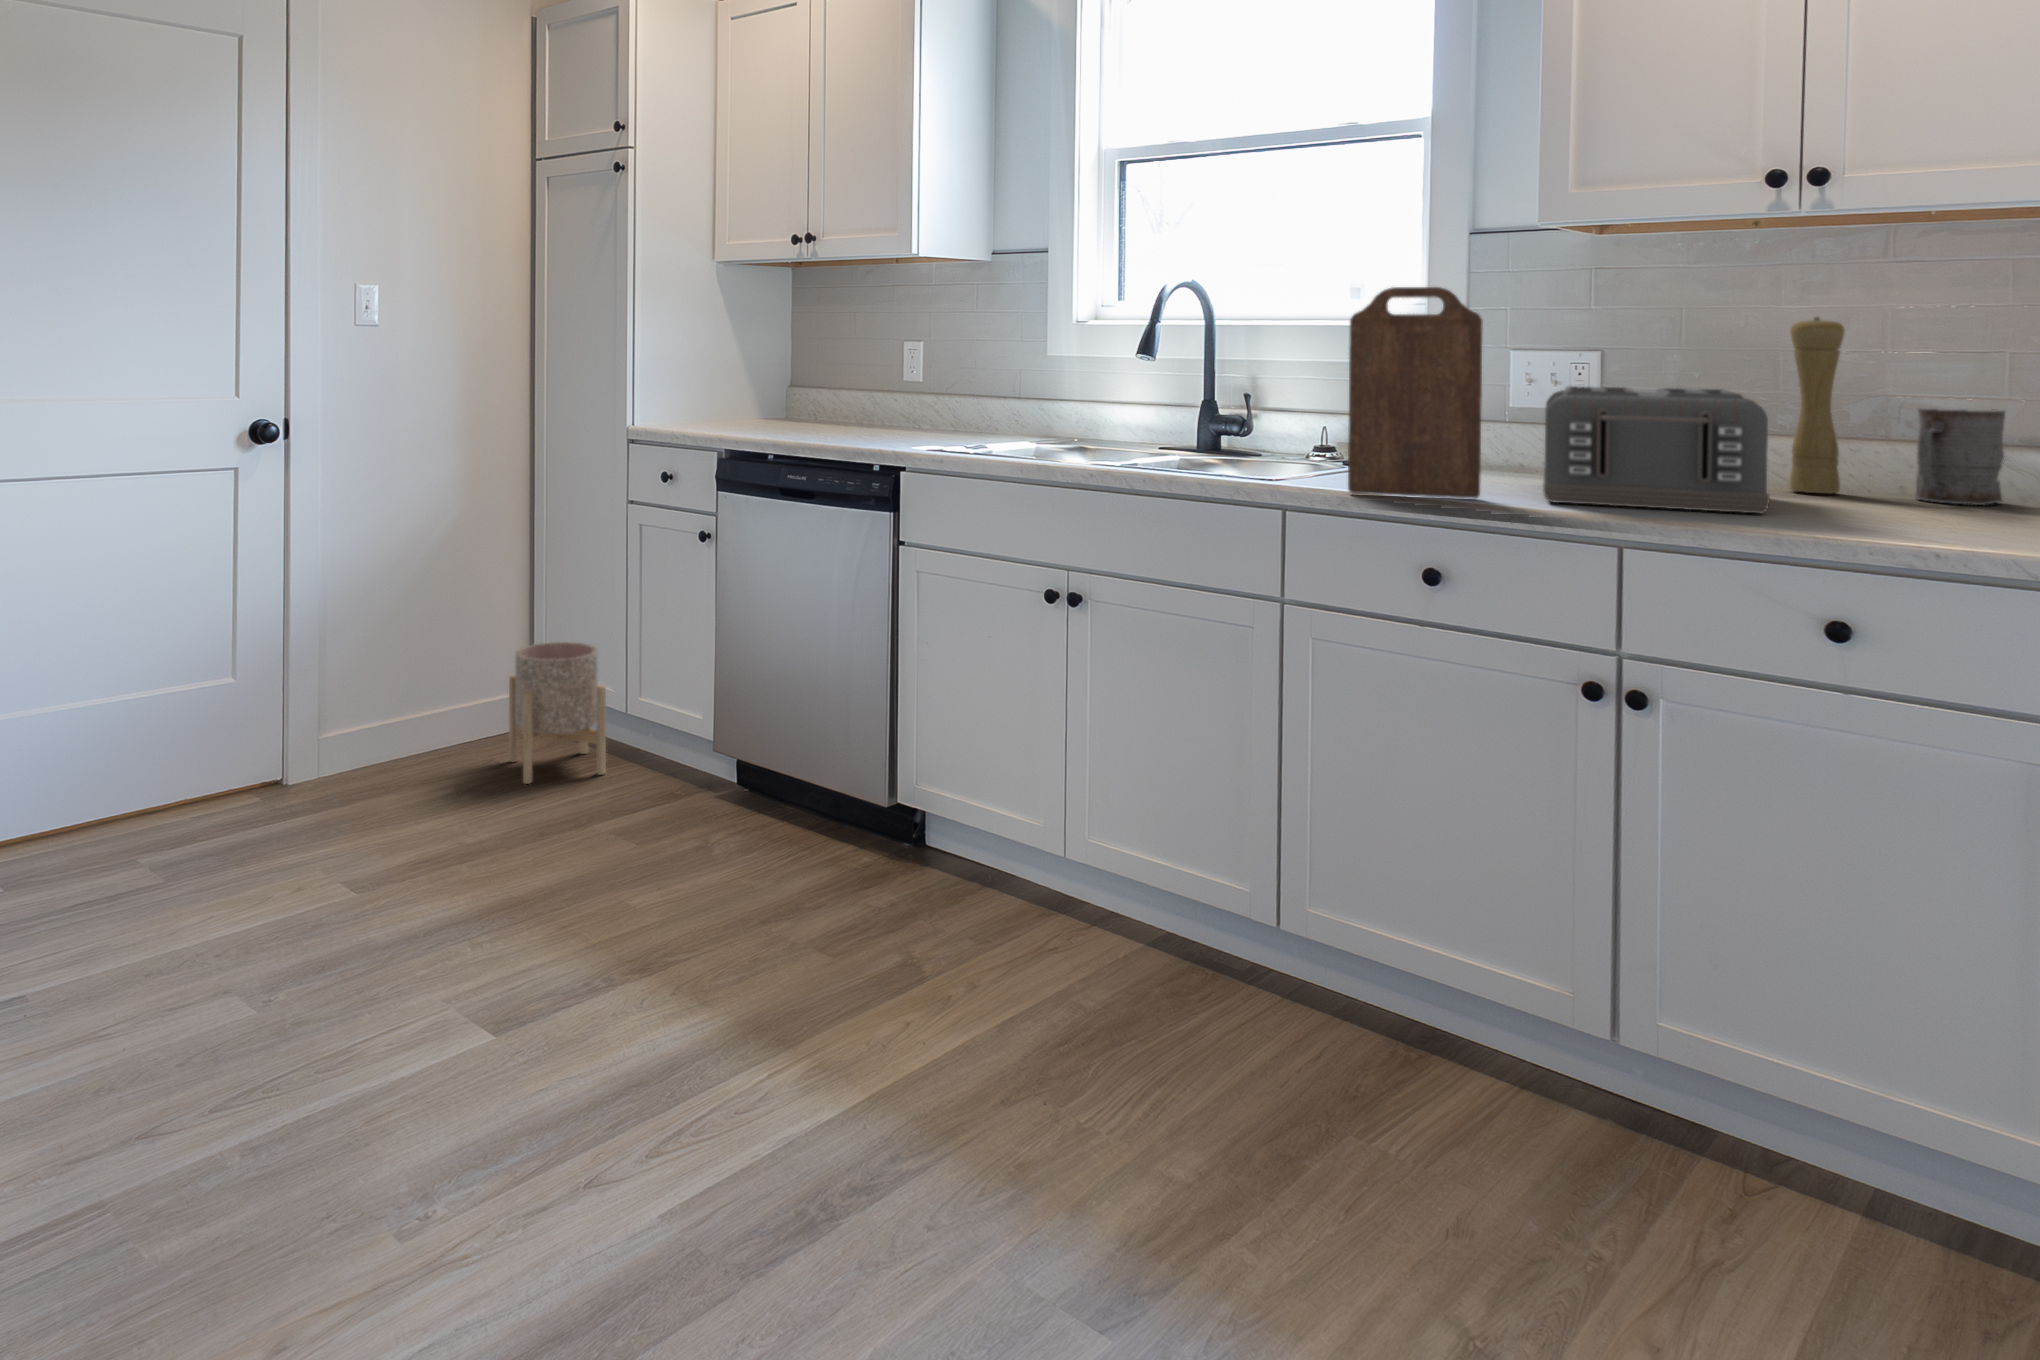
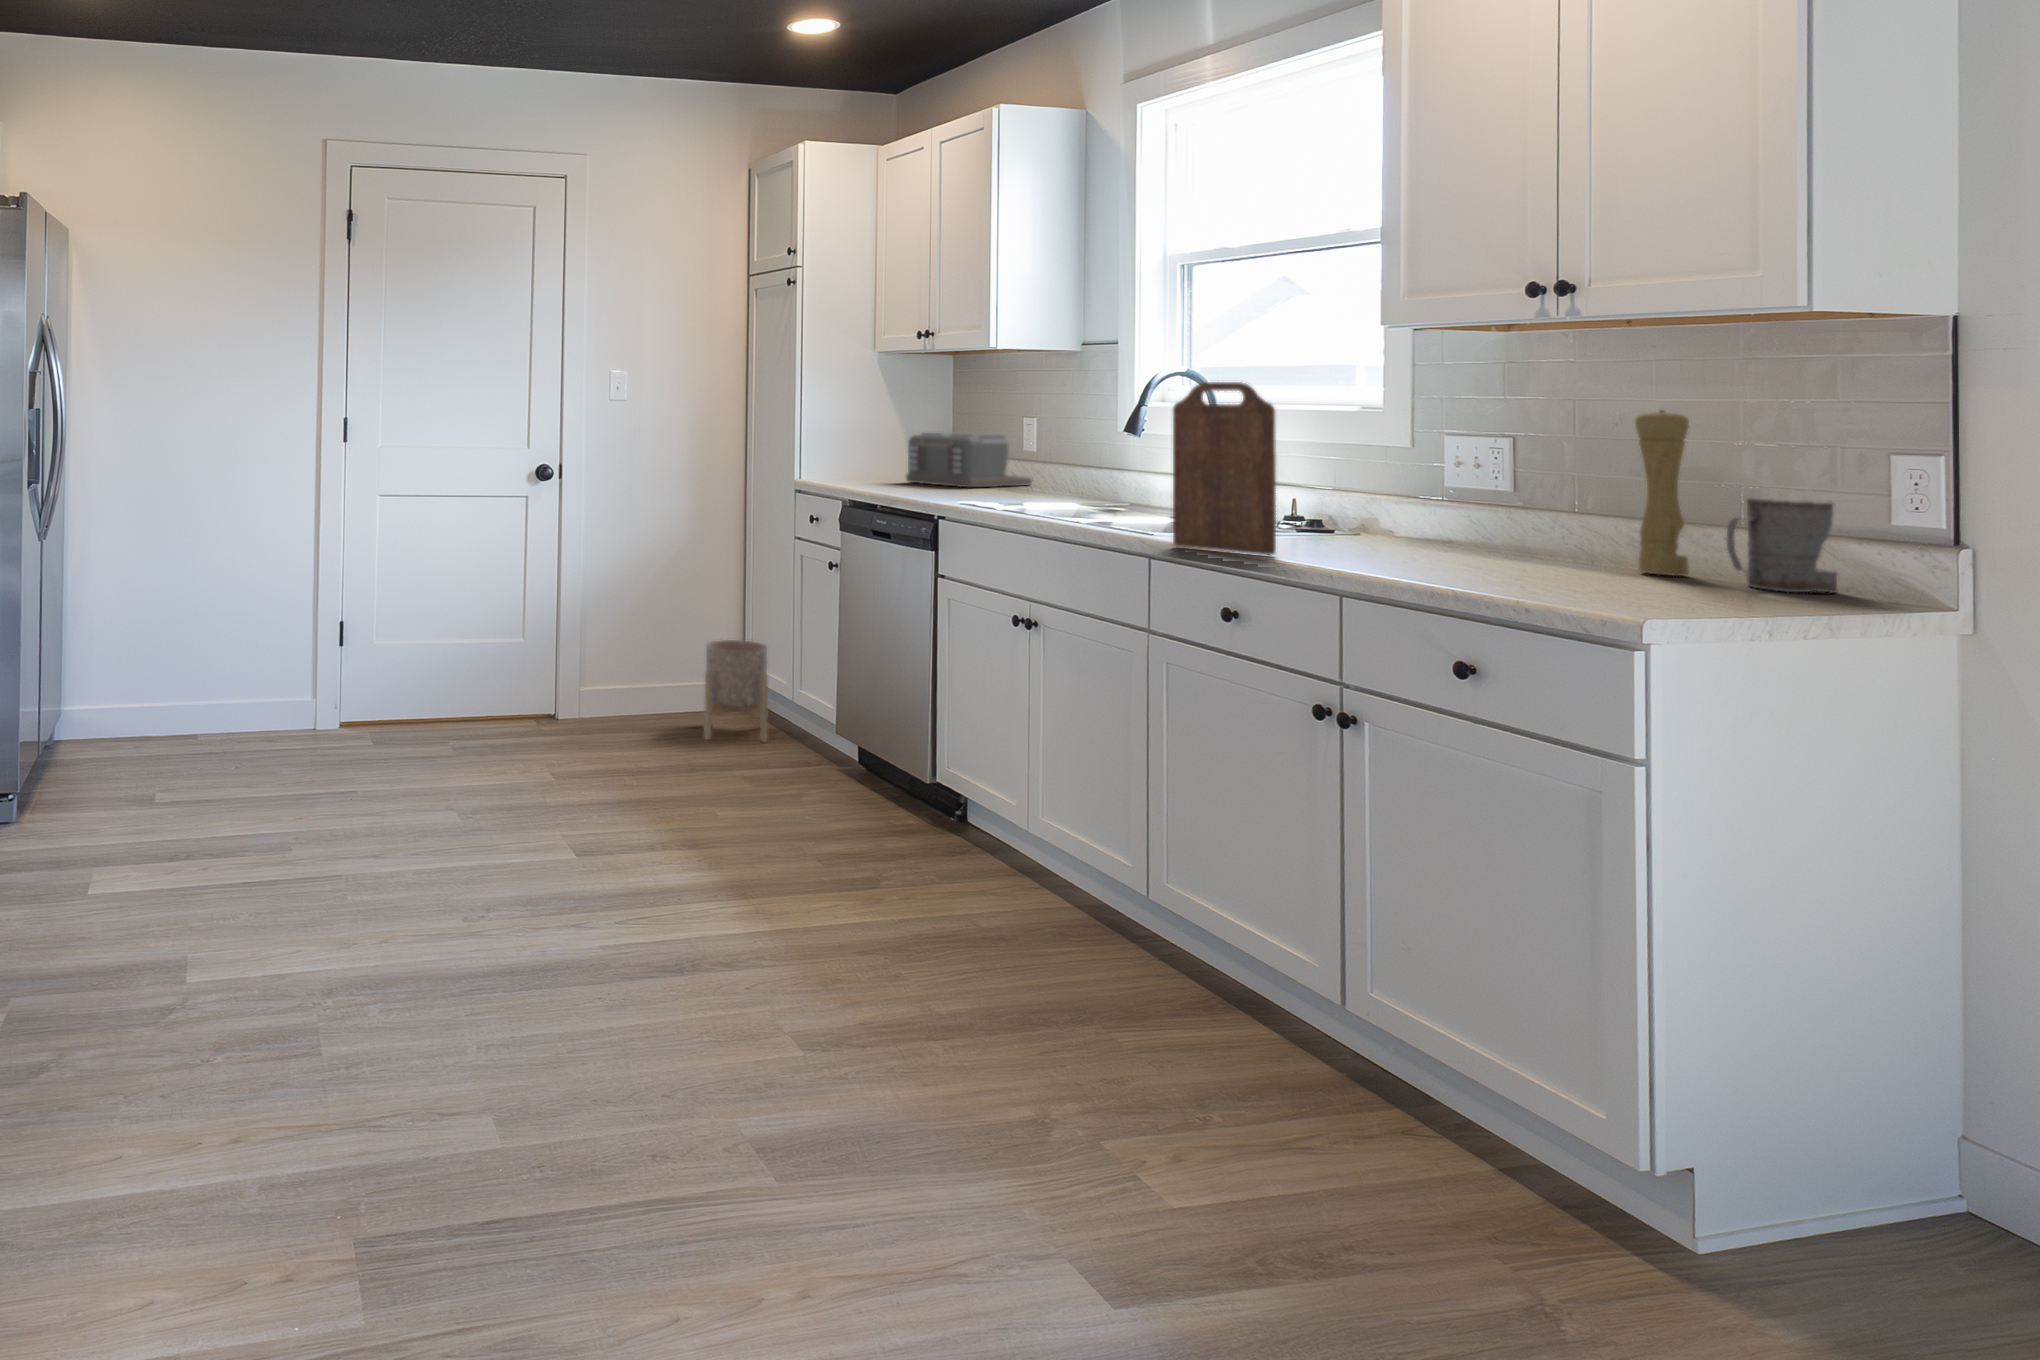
toaster: present [1543,386,1770,513] -> present [906,432,1032,487]

